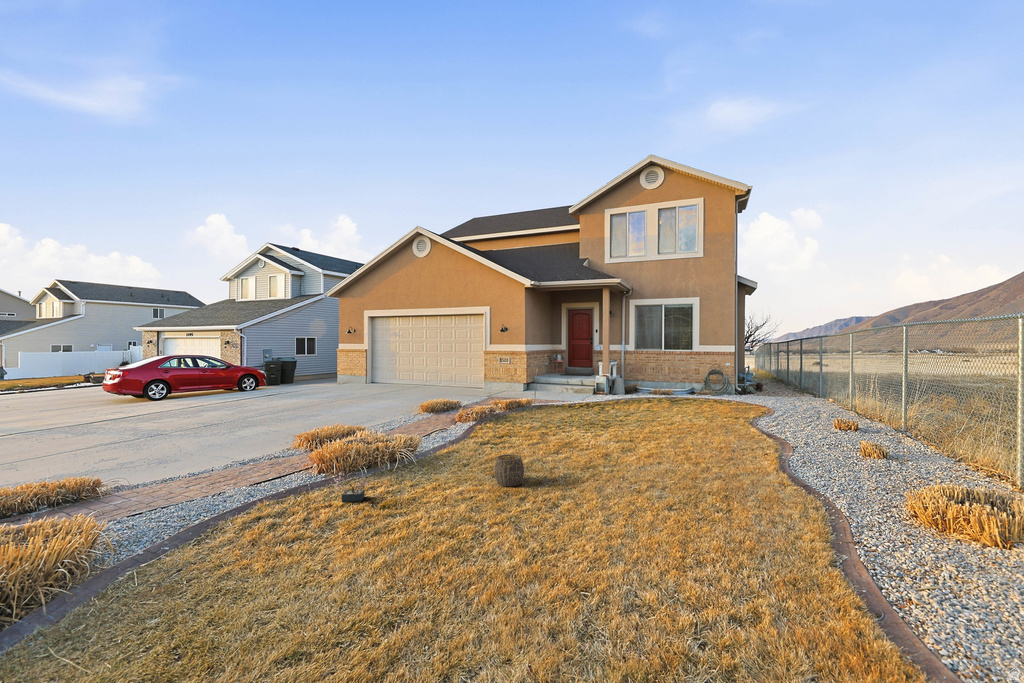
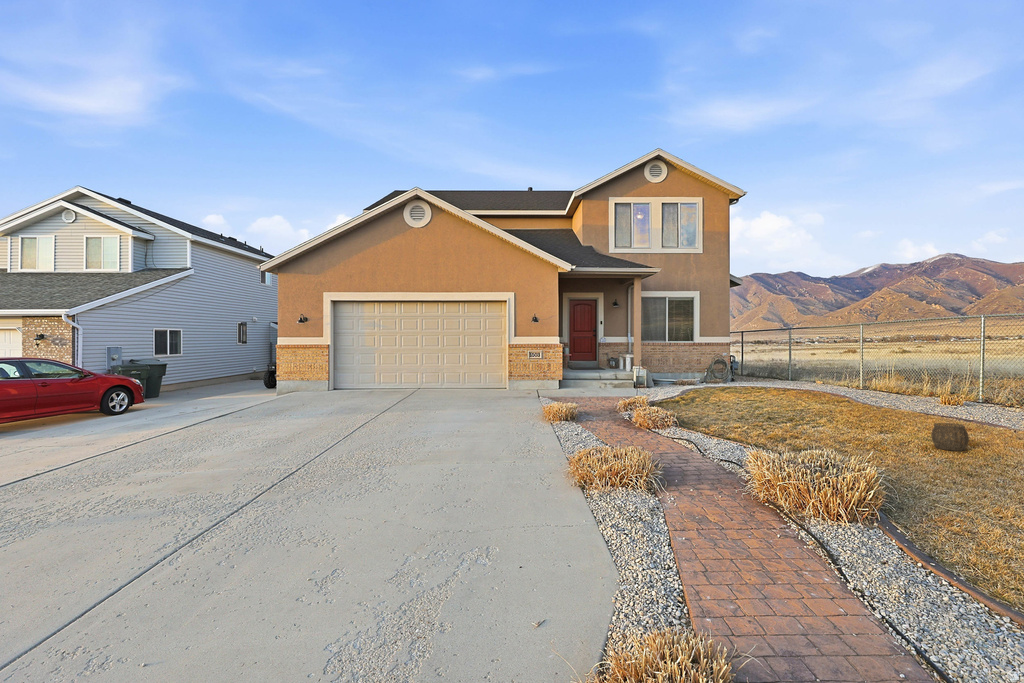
decorative plant: present [335,471,369,502] -> none [917,452,949,483]

